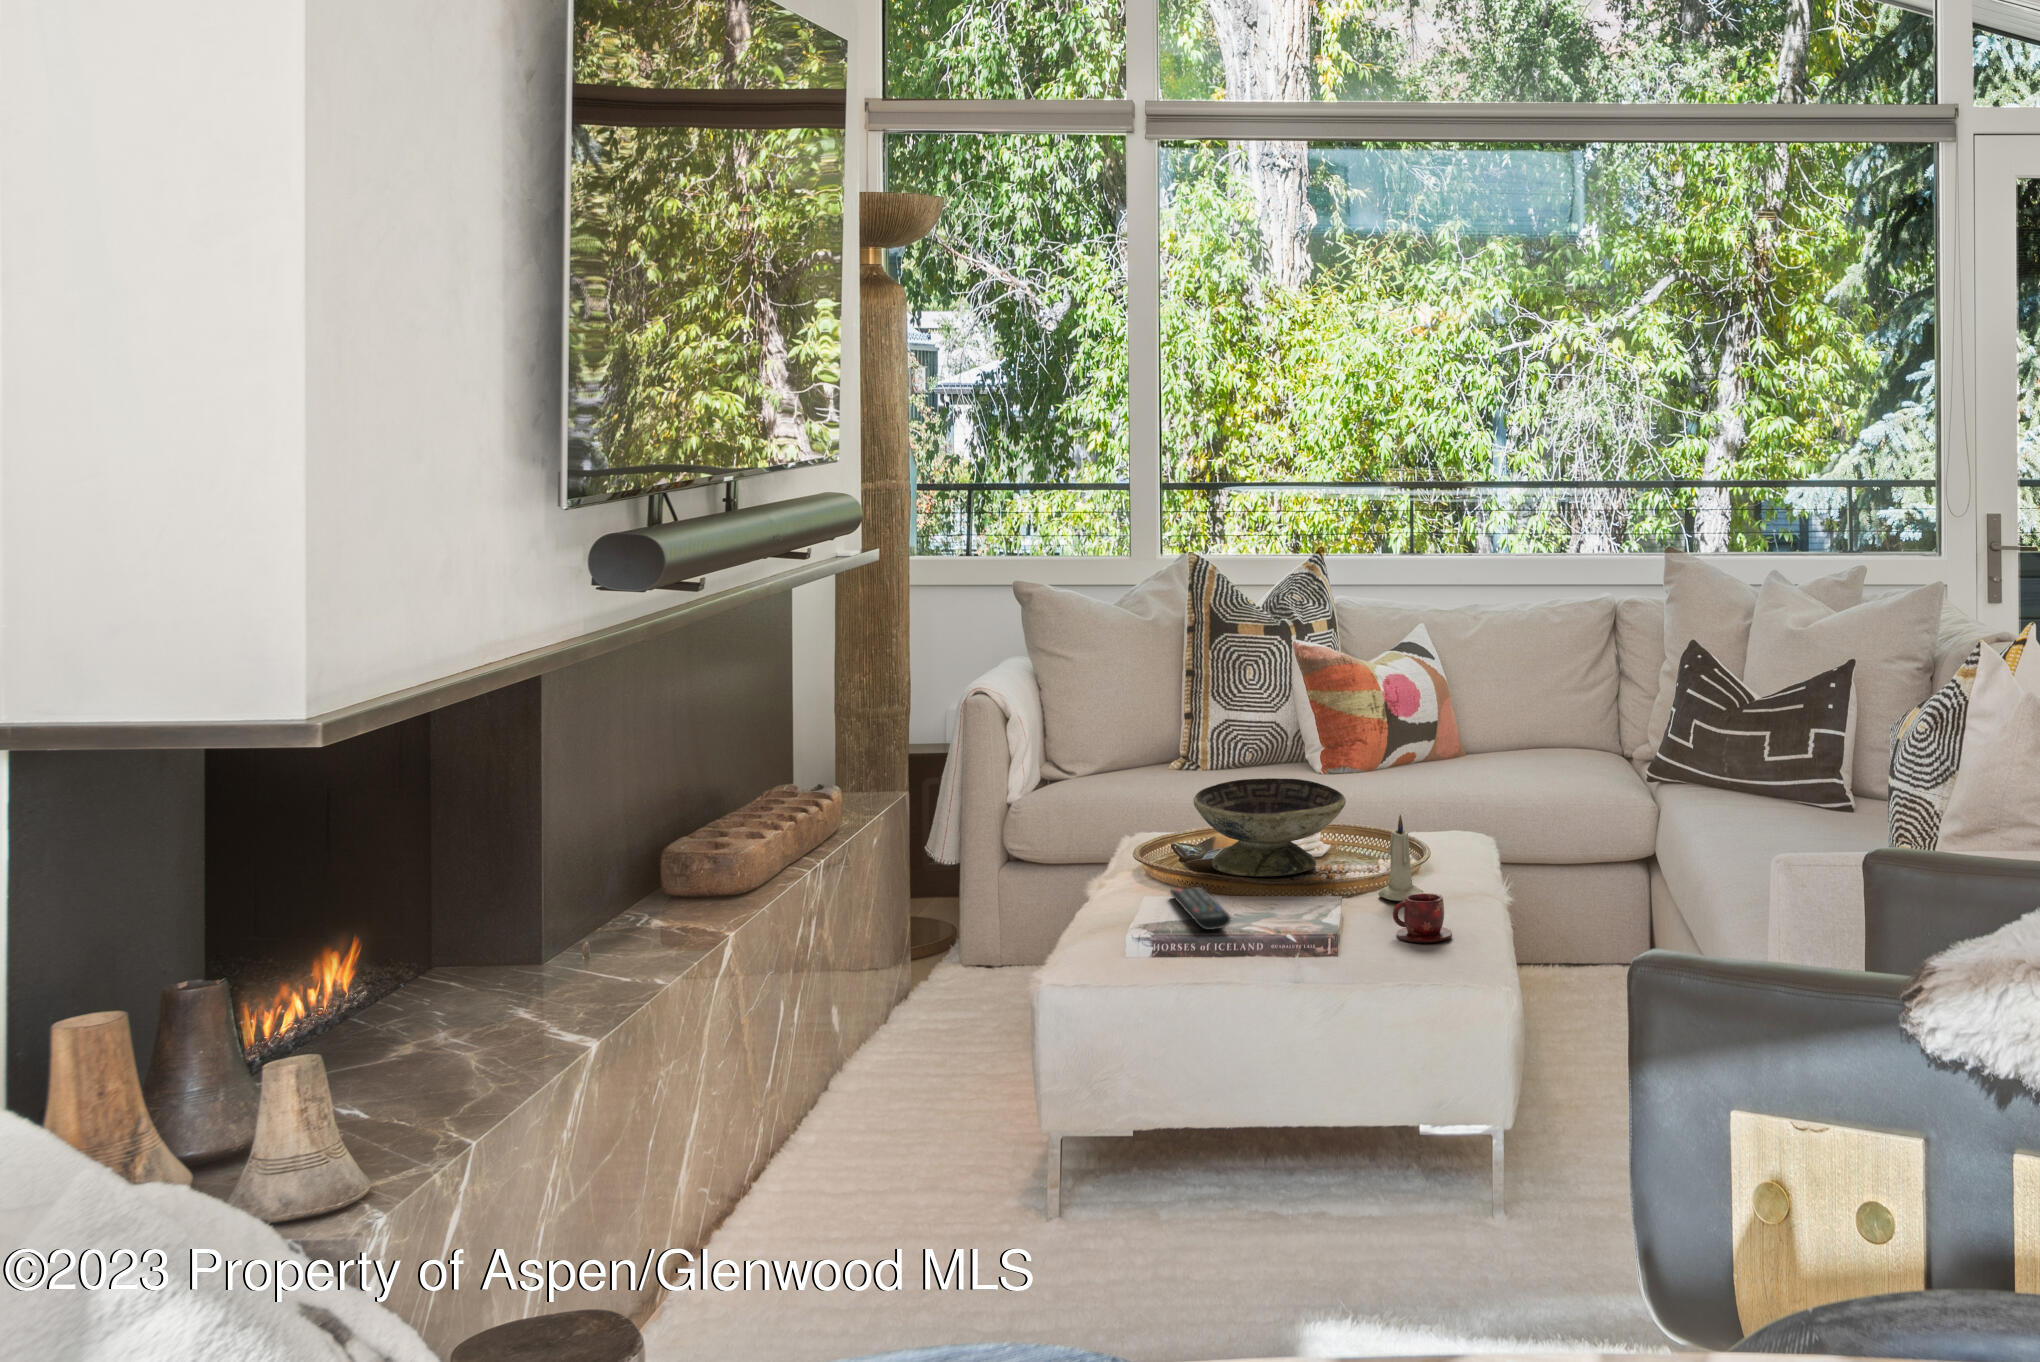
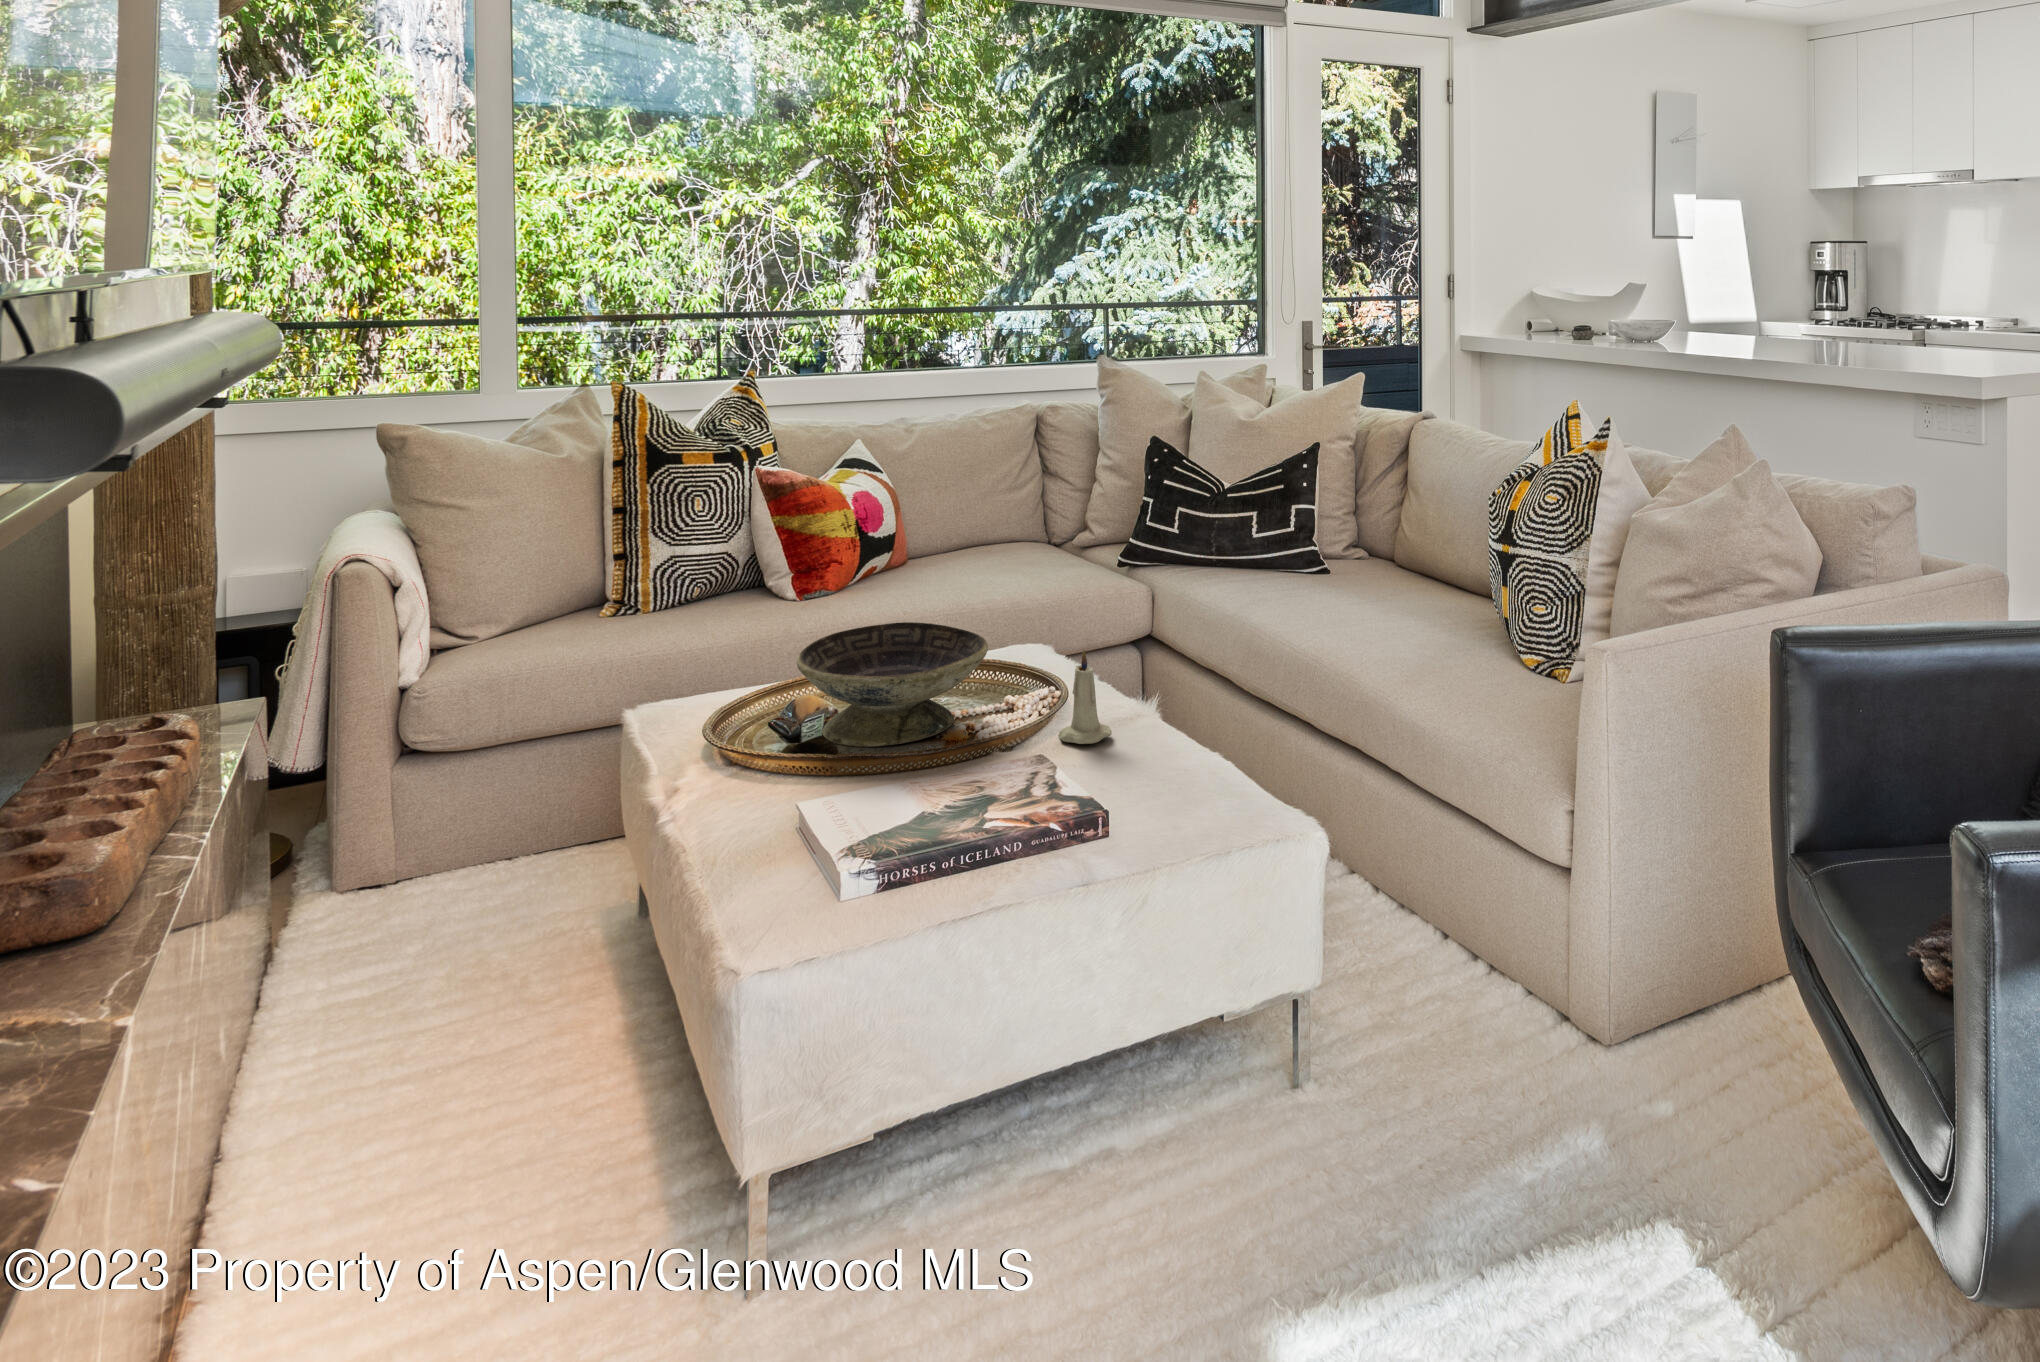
remote control: present [1170,887,1231,930] -> none [824,775,954,835]
teacup: present [1393,893,1452,943] -> none [1136,734,1200,794]

